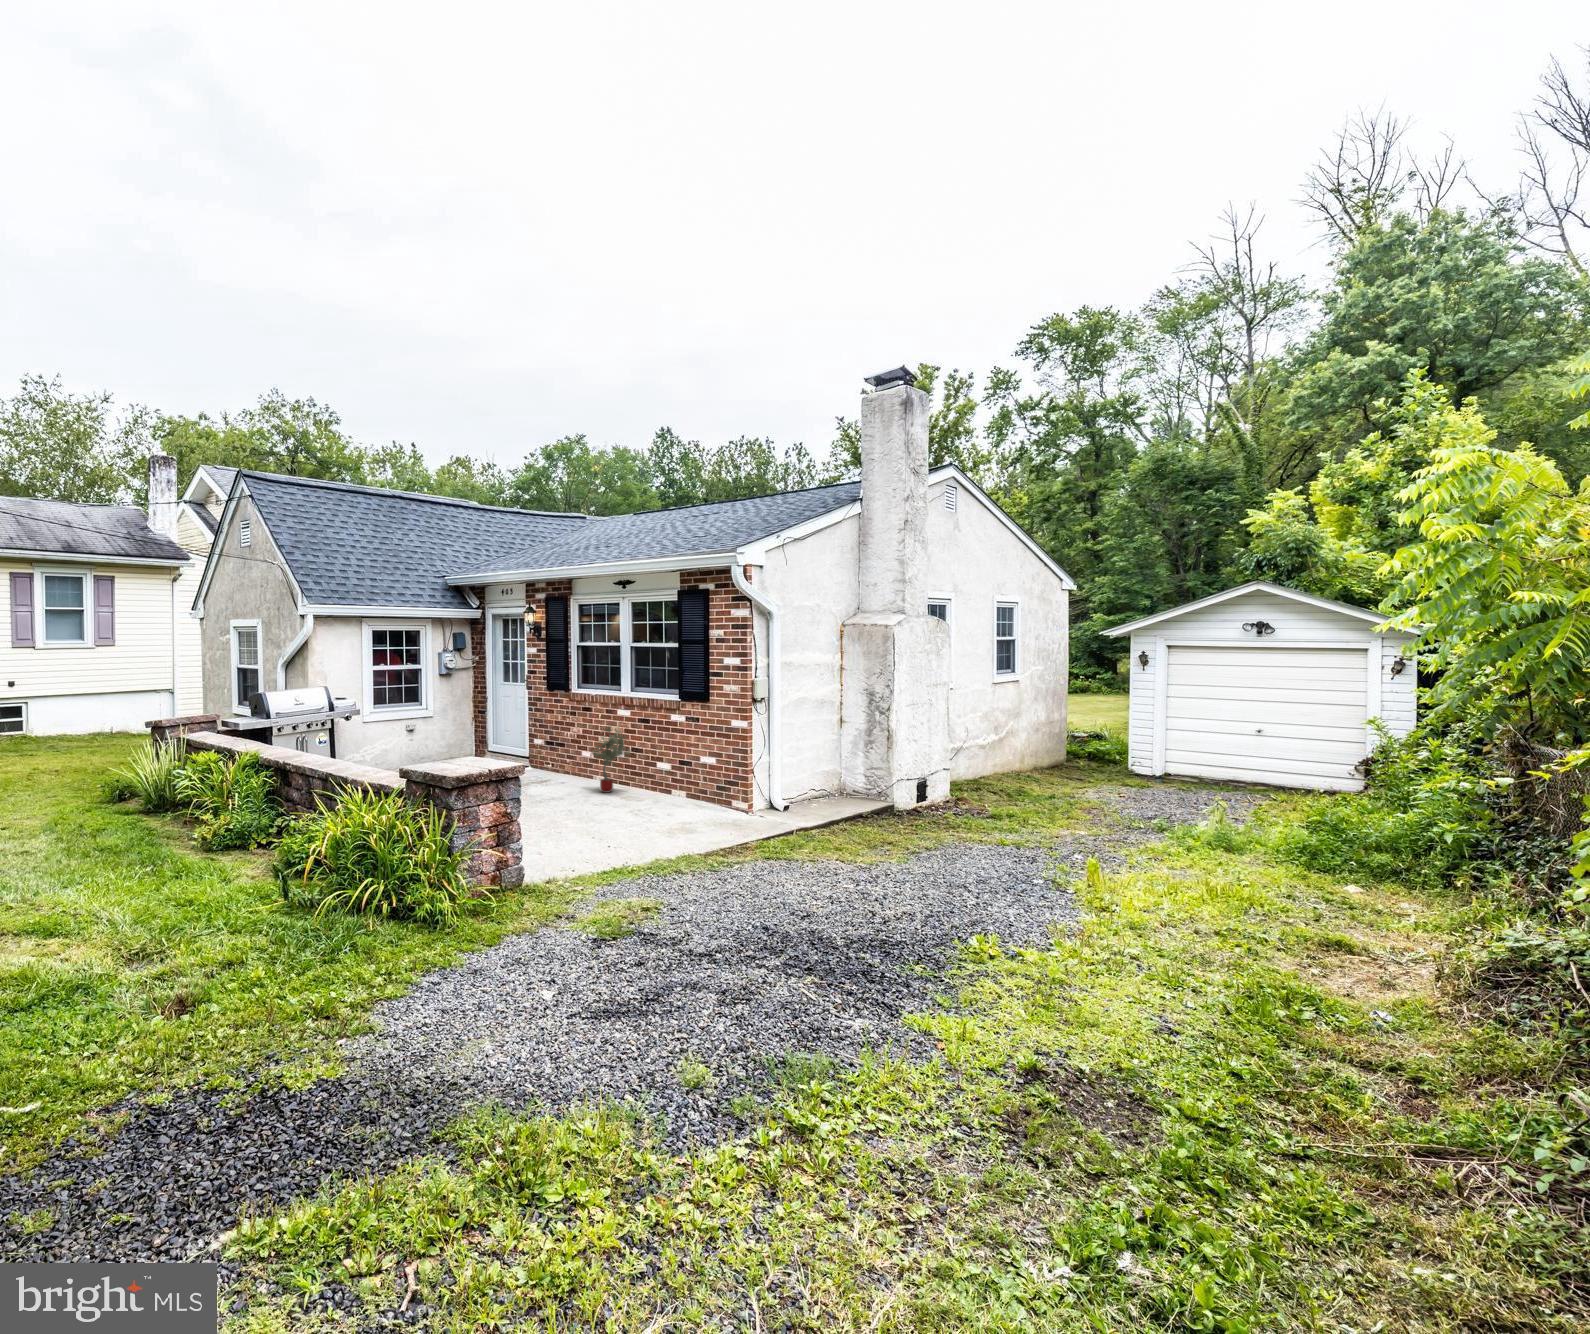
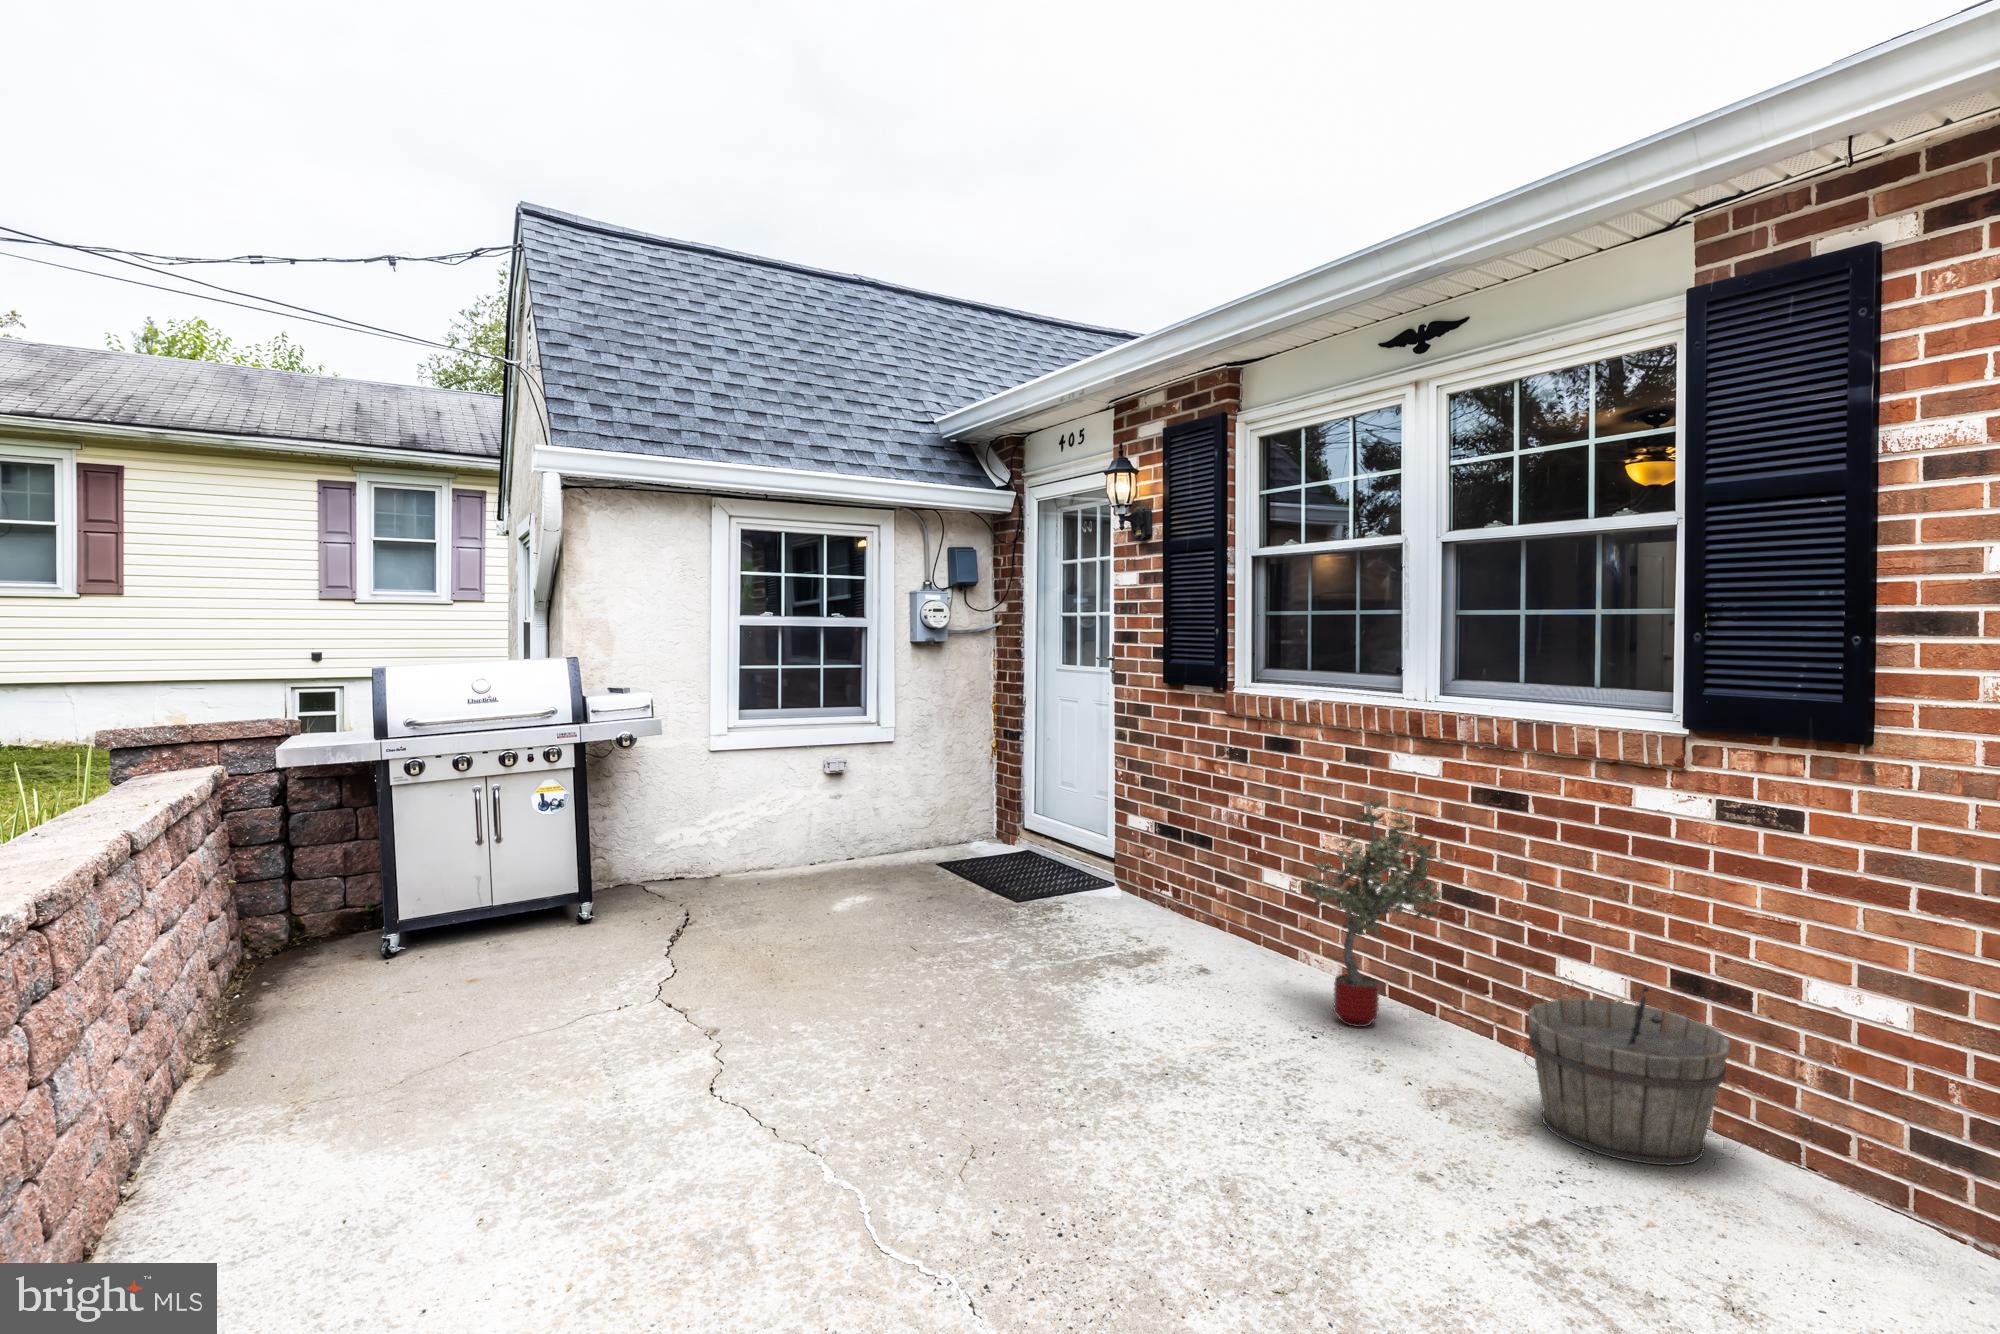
wooden bucket: none [641,766,688,807] -> present [1525,986,1730,1165]

